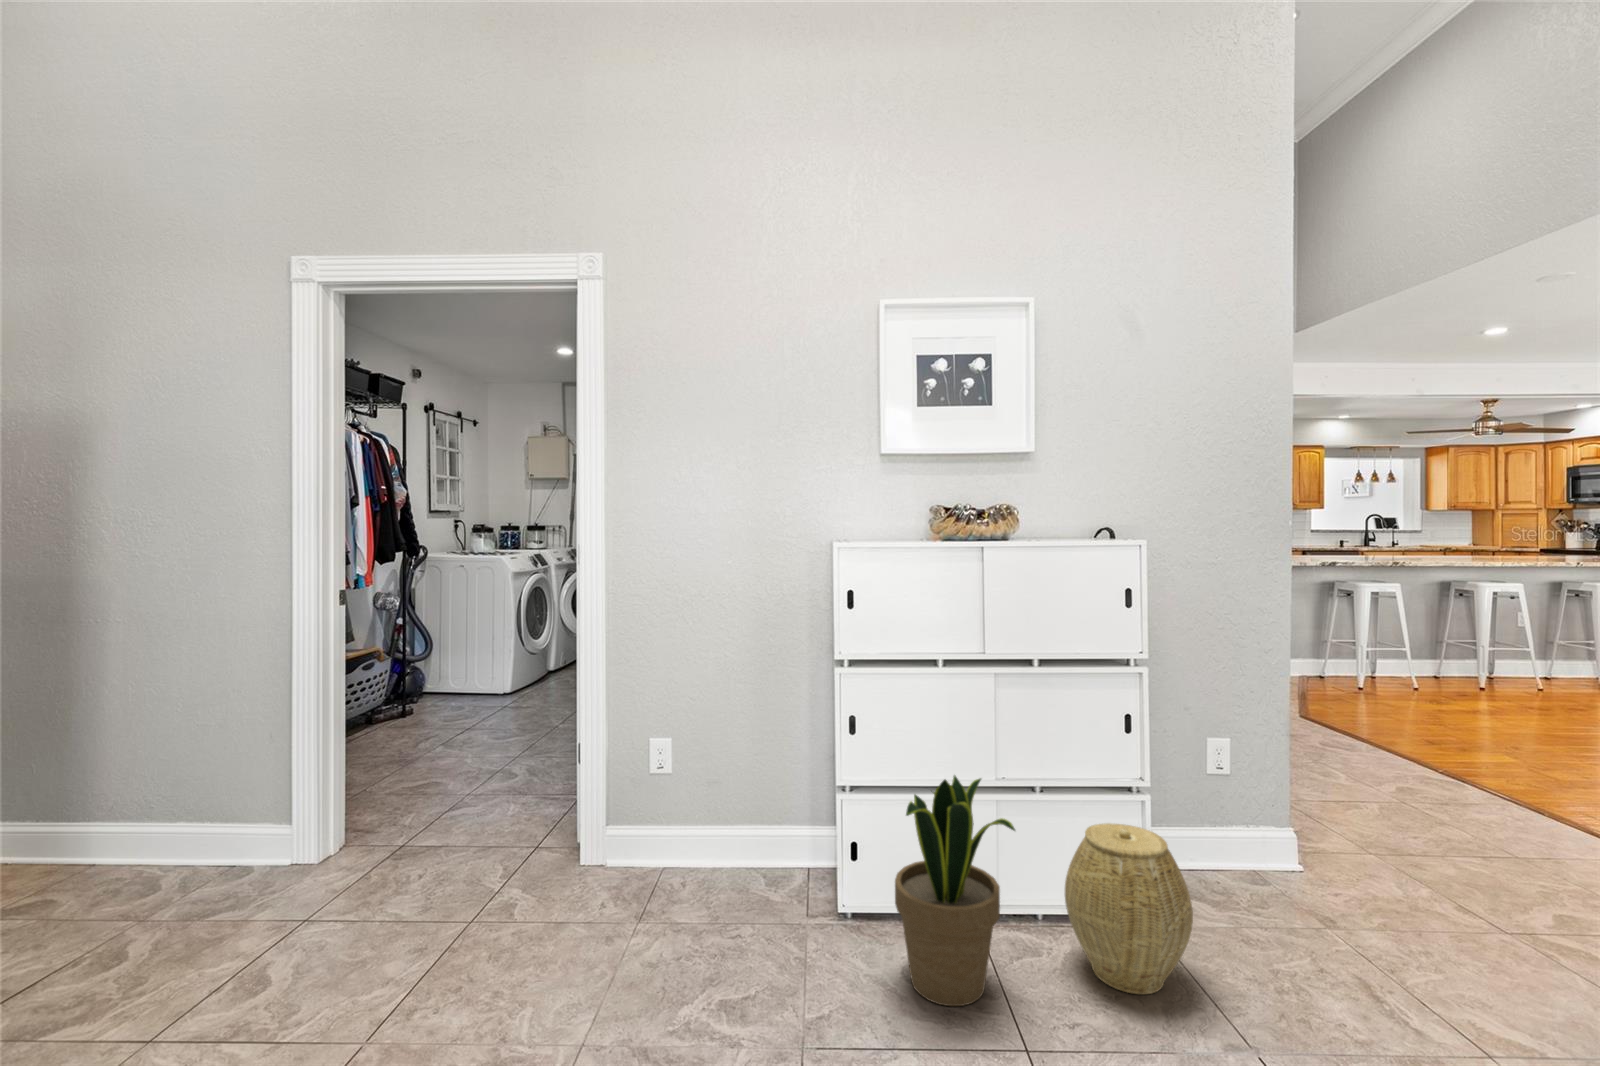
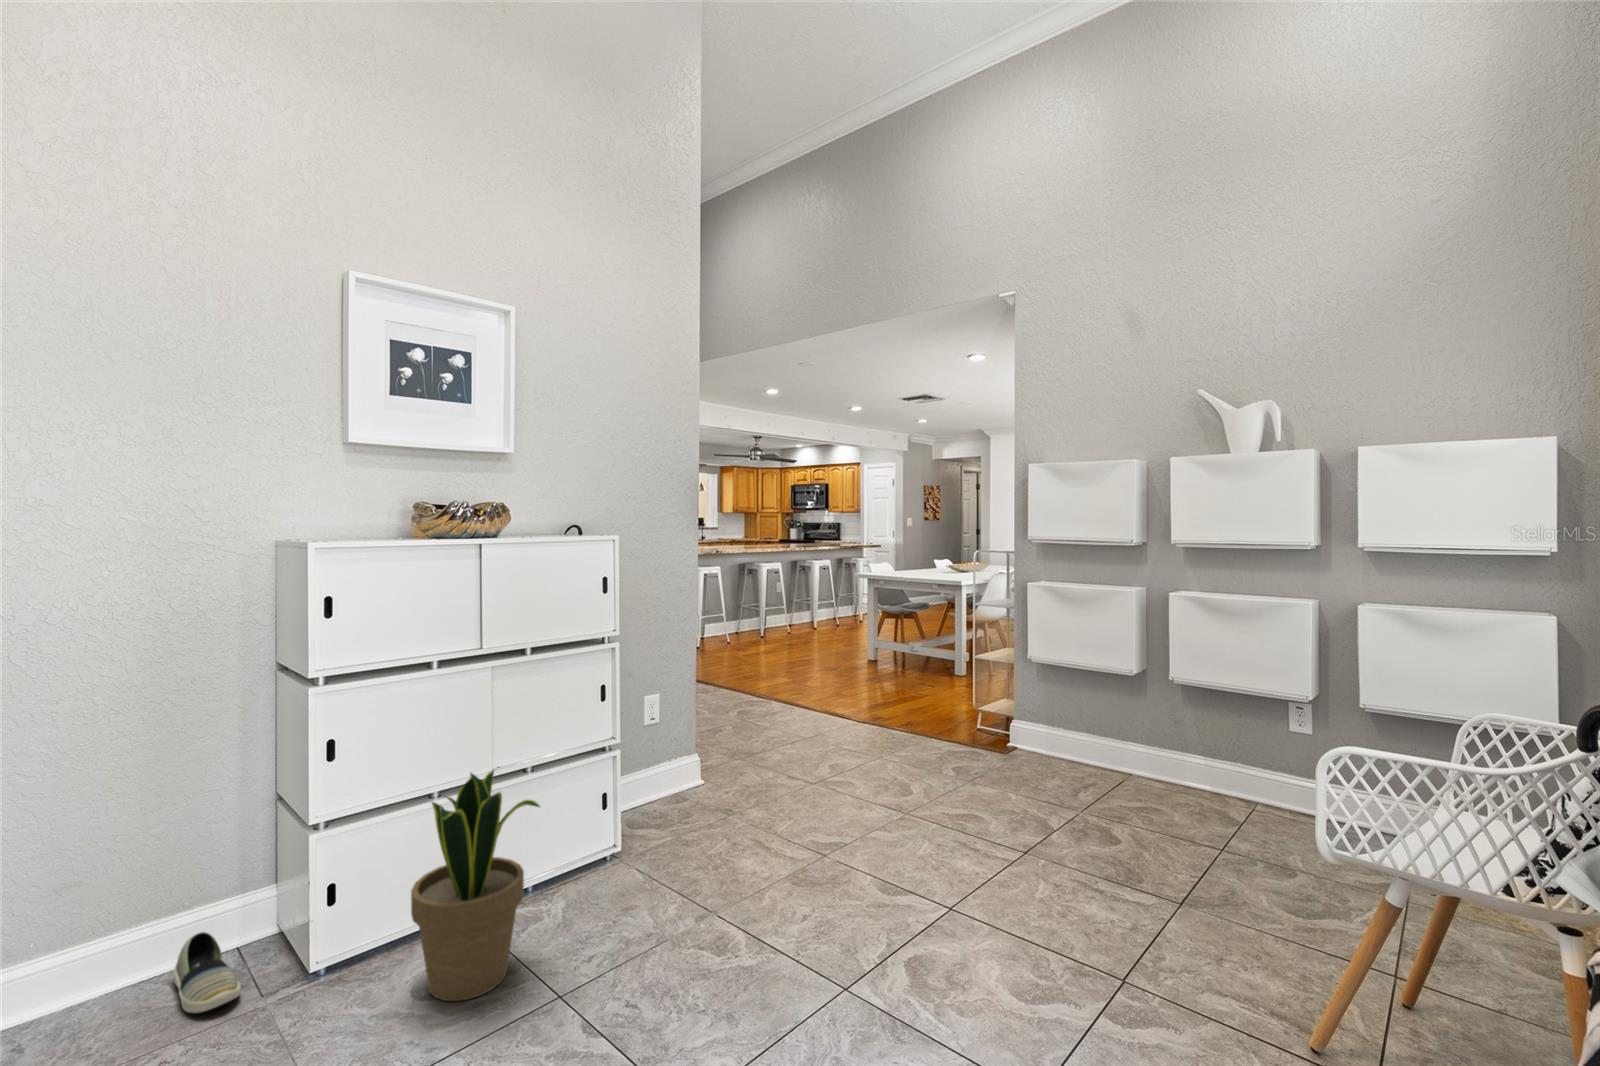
woven basket: present [1065,823,1193,994] -> none [565,779,666,917]
shoe: none [759,849,793,912] -> present [174,932,241,1013]

